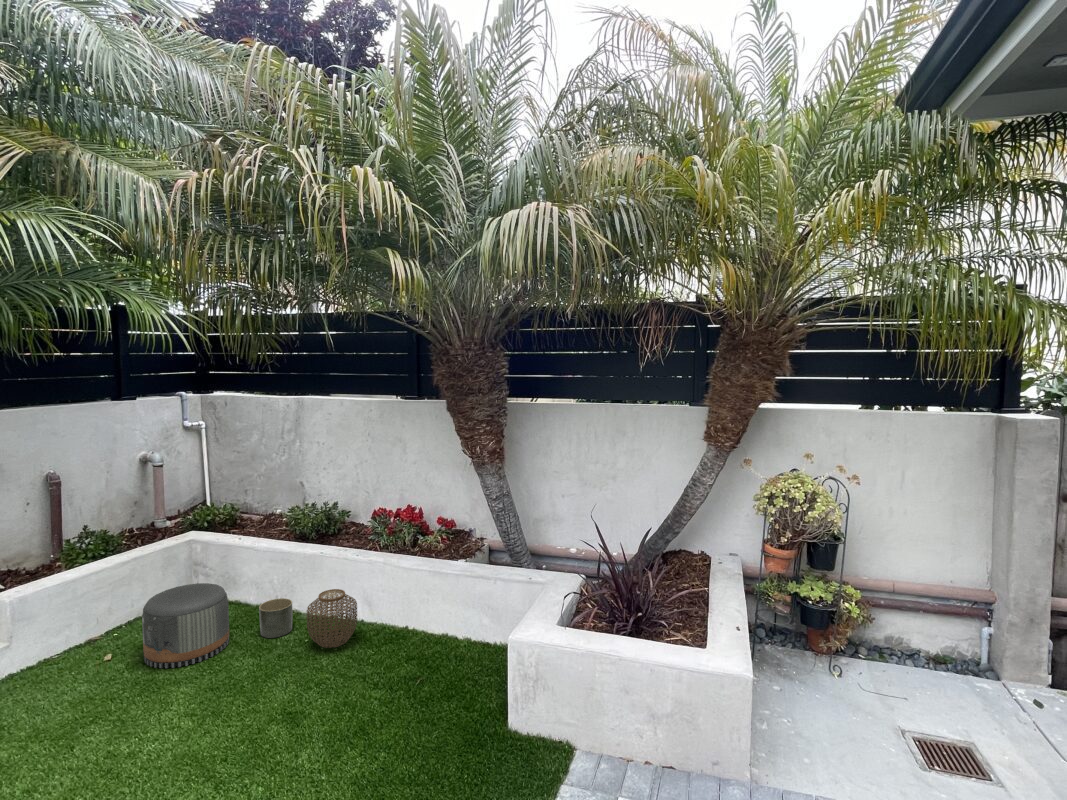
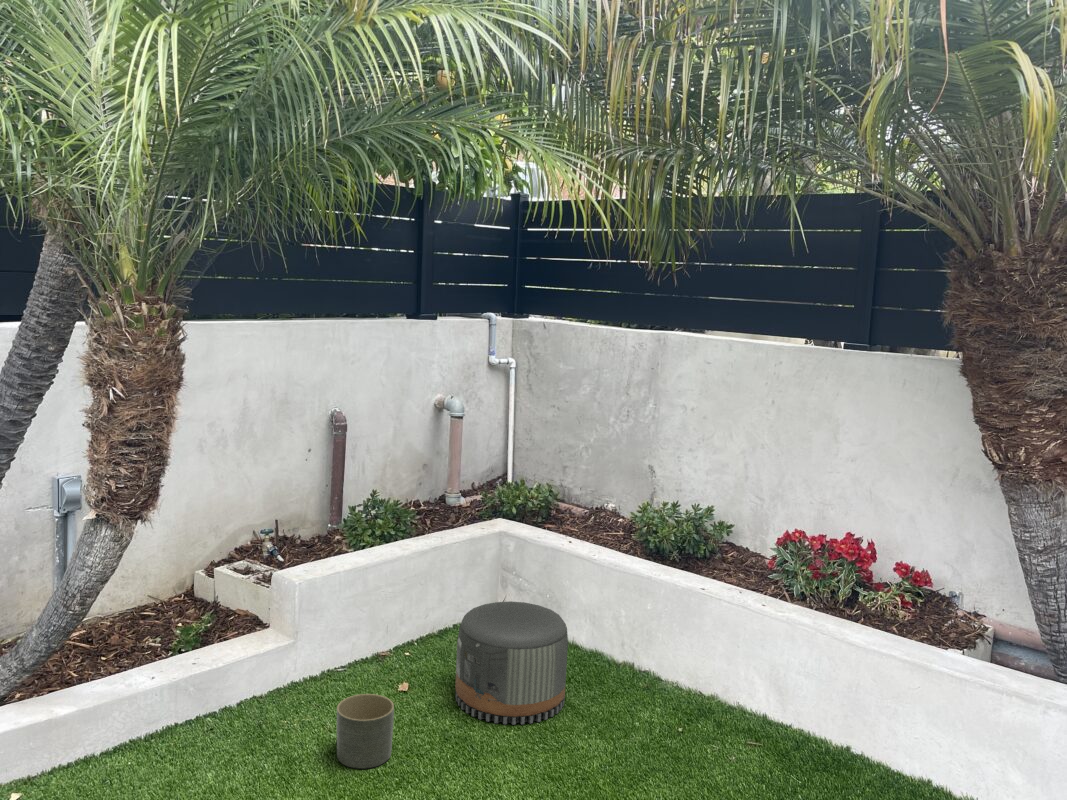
woven basket: present [307,589,357,648] -> none [687,656,771,753]
planter: present [259,598,292,638] -> present [337,694,394,769]

